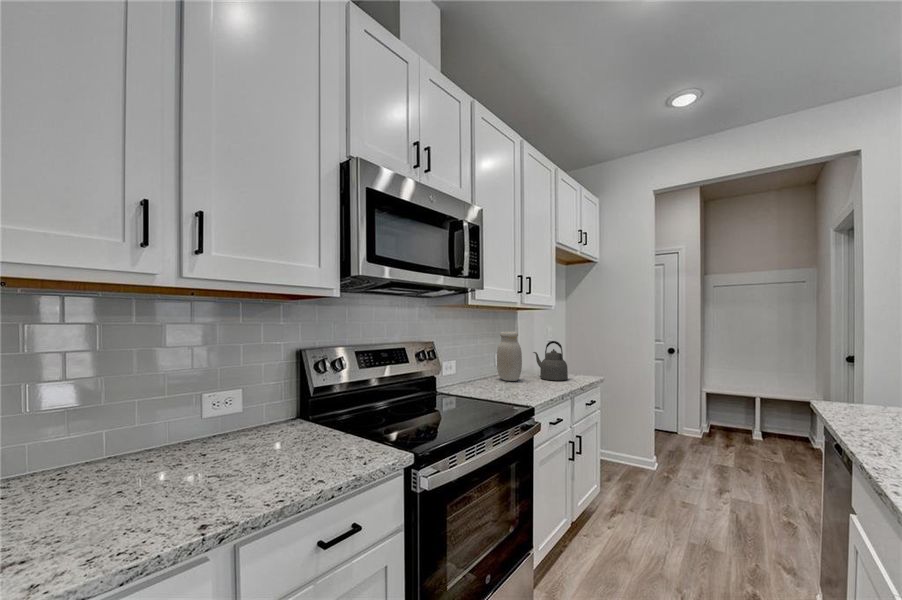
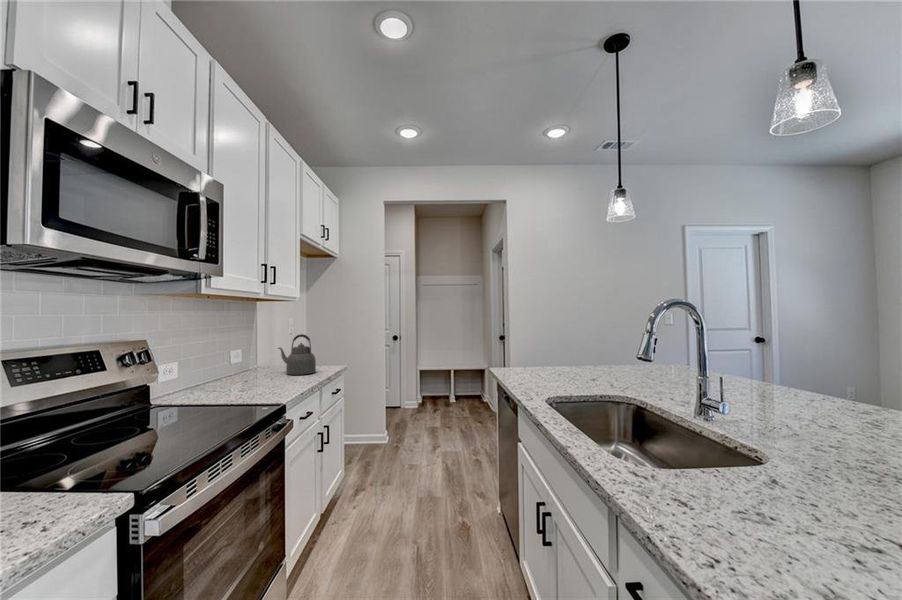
jar: present [497,331,522,381] -> none [235,326,266,382]

